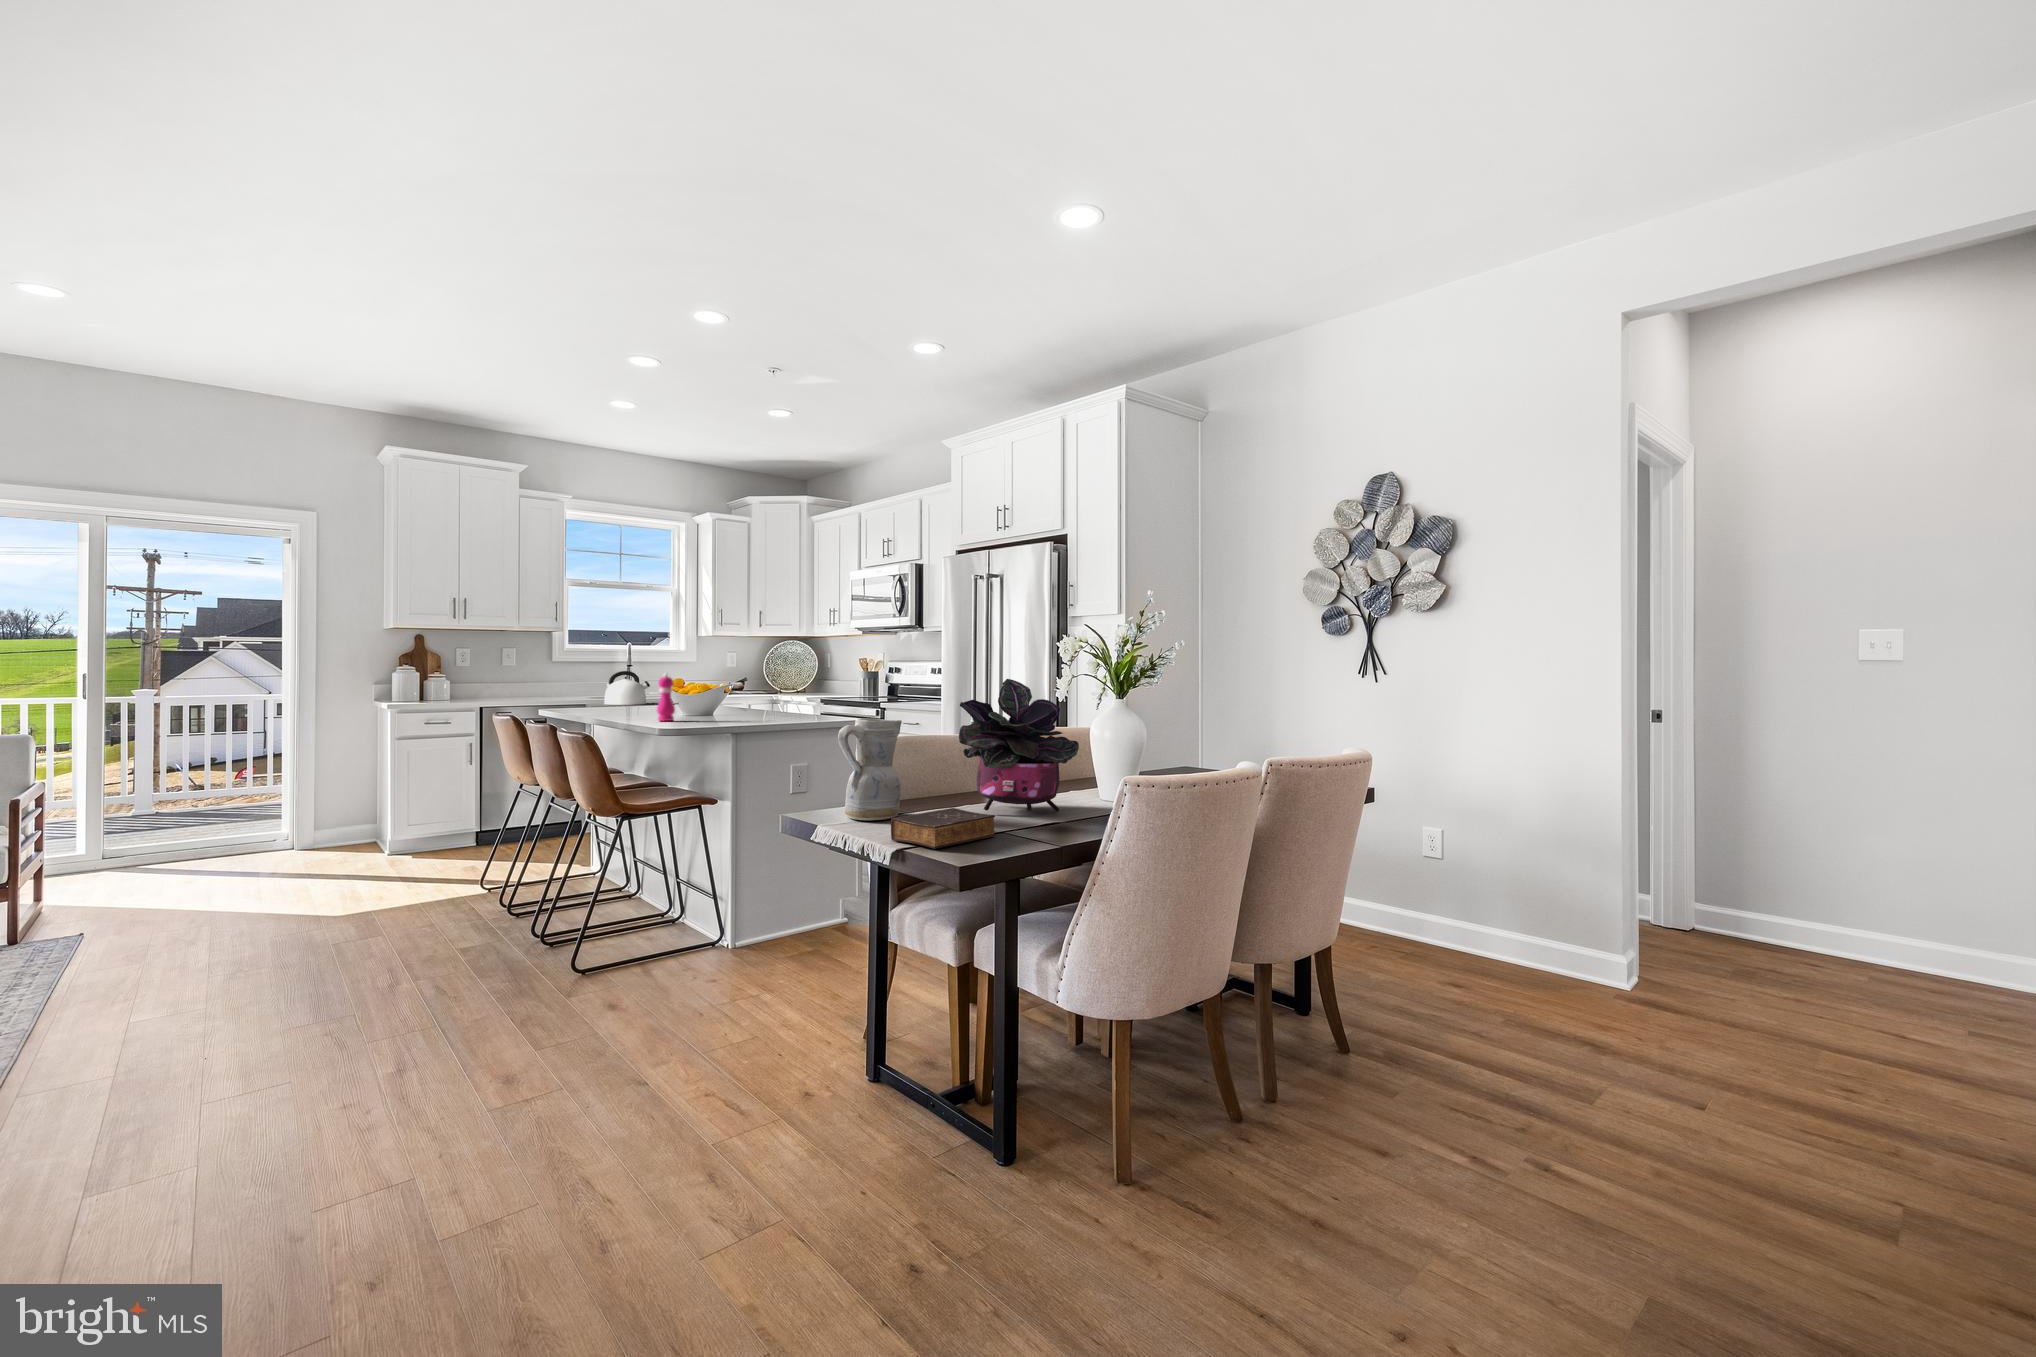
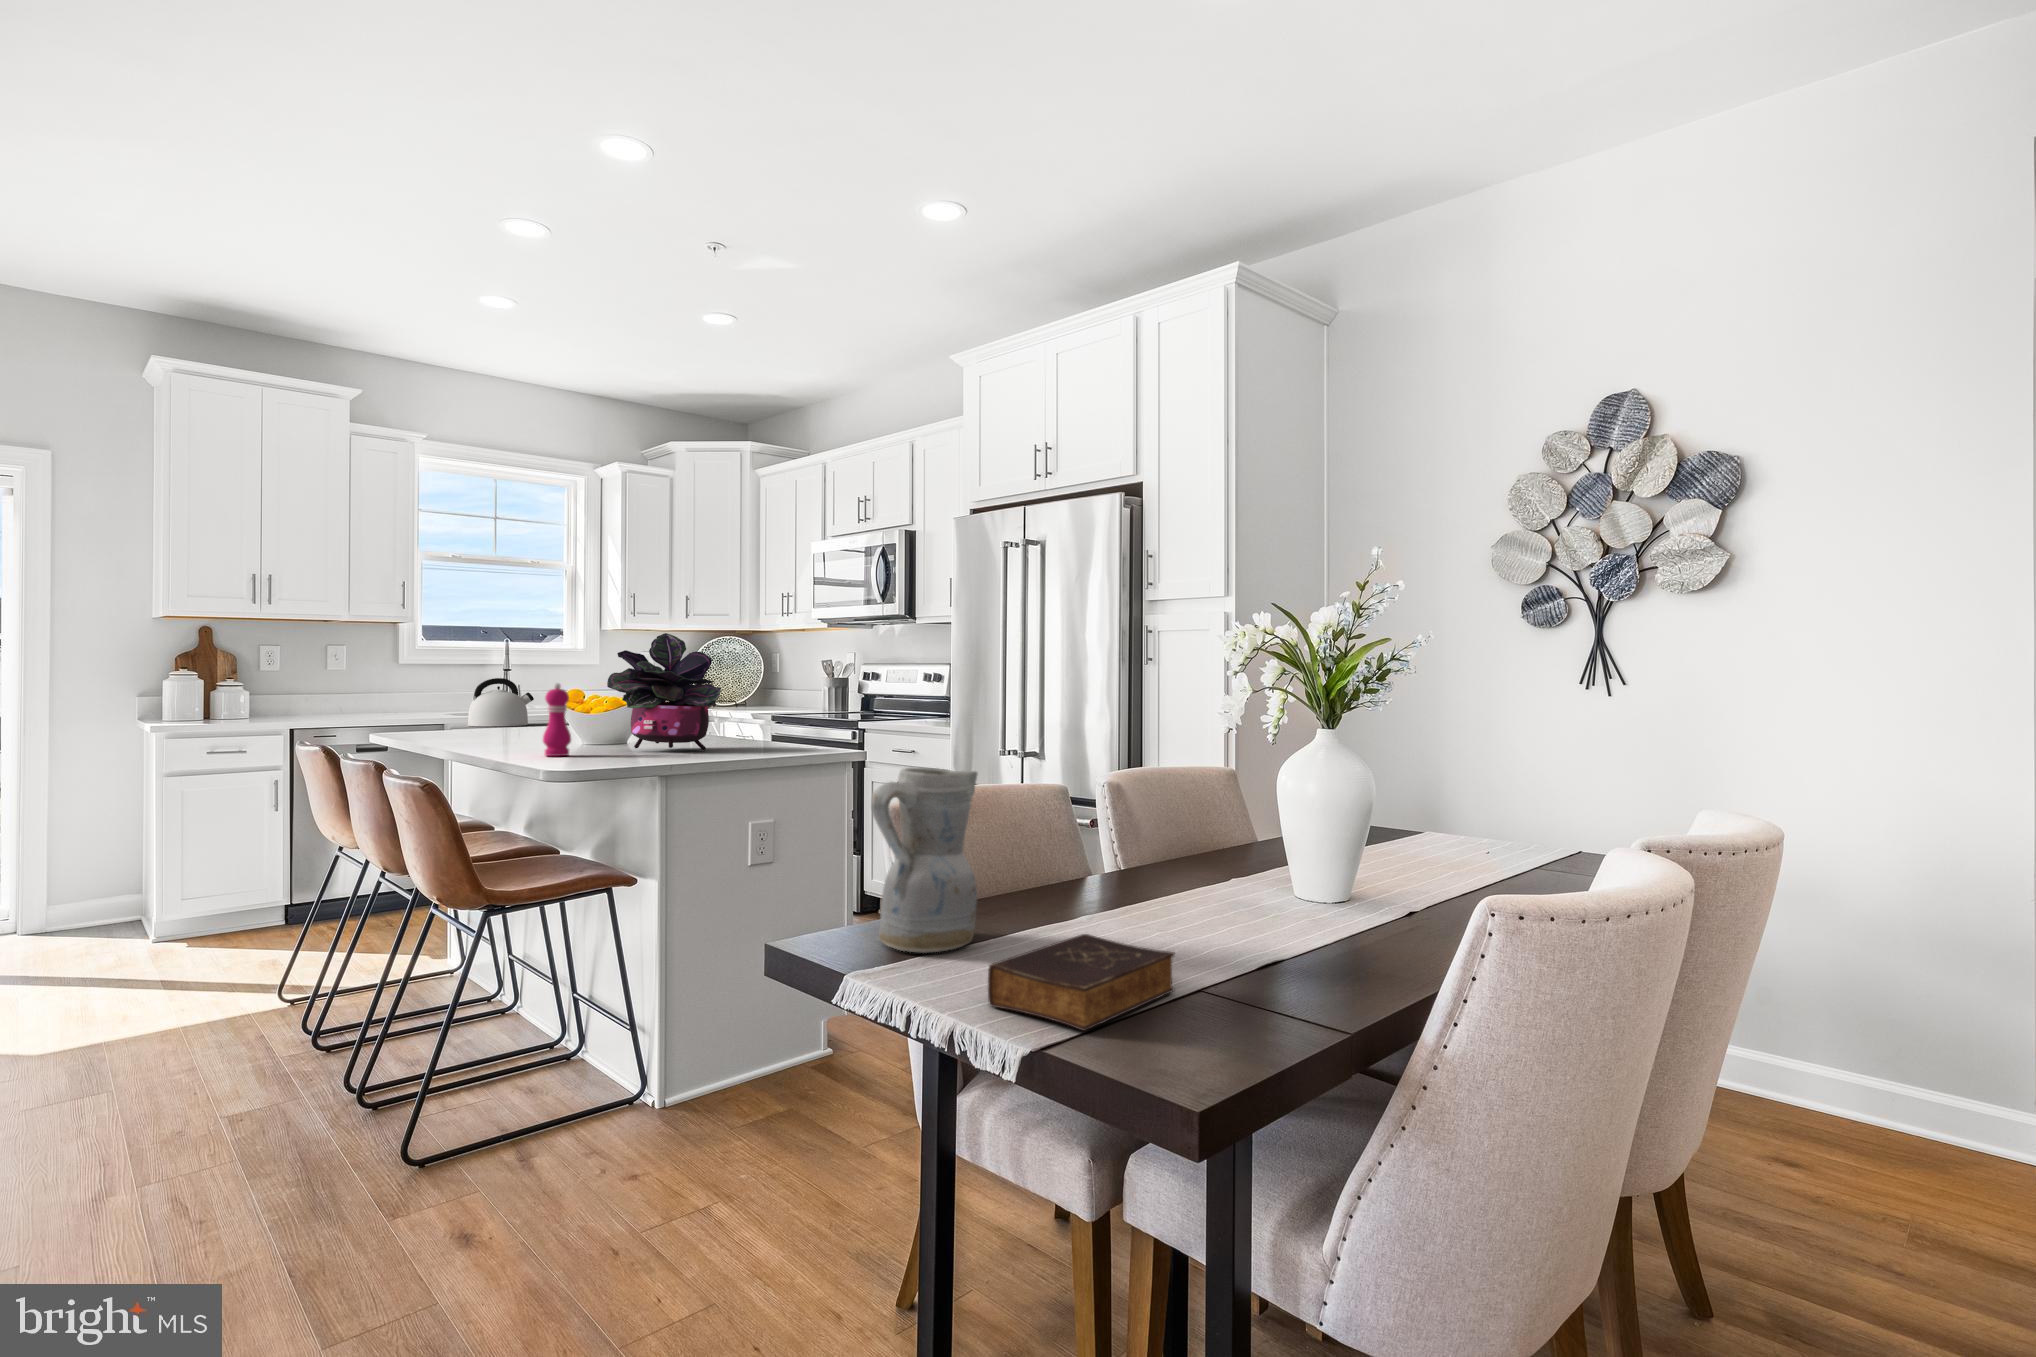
potted plant: present [959,679,1079,811] -> present [607,633,721,750]

